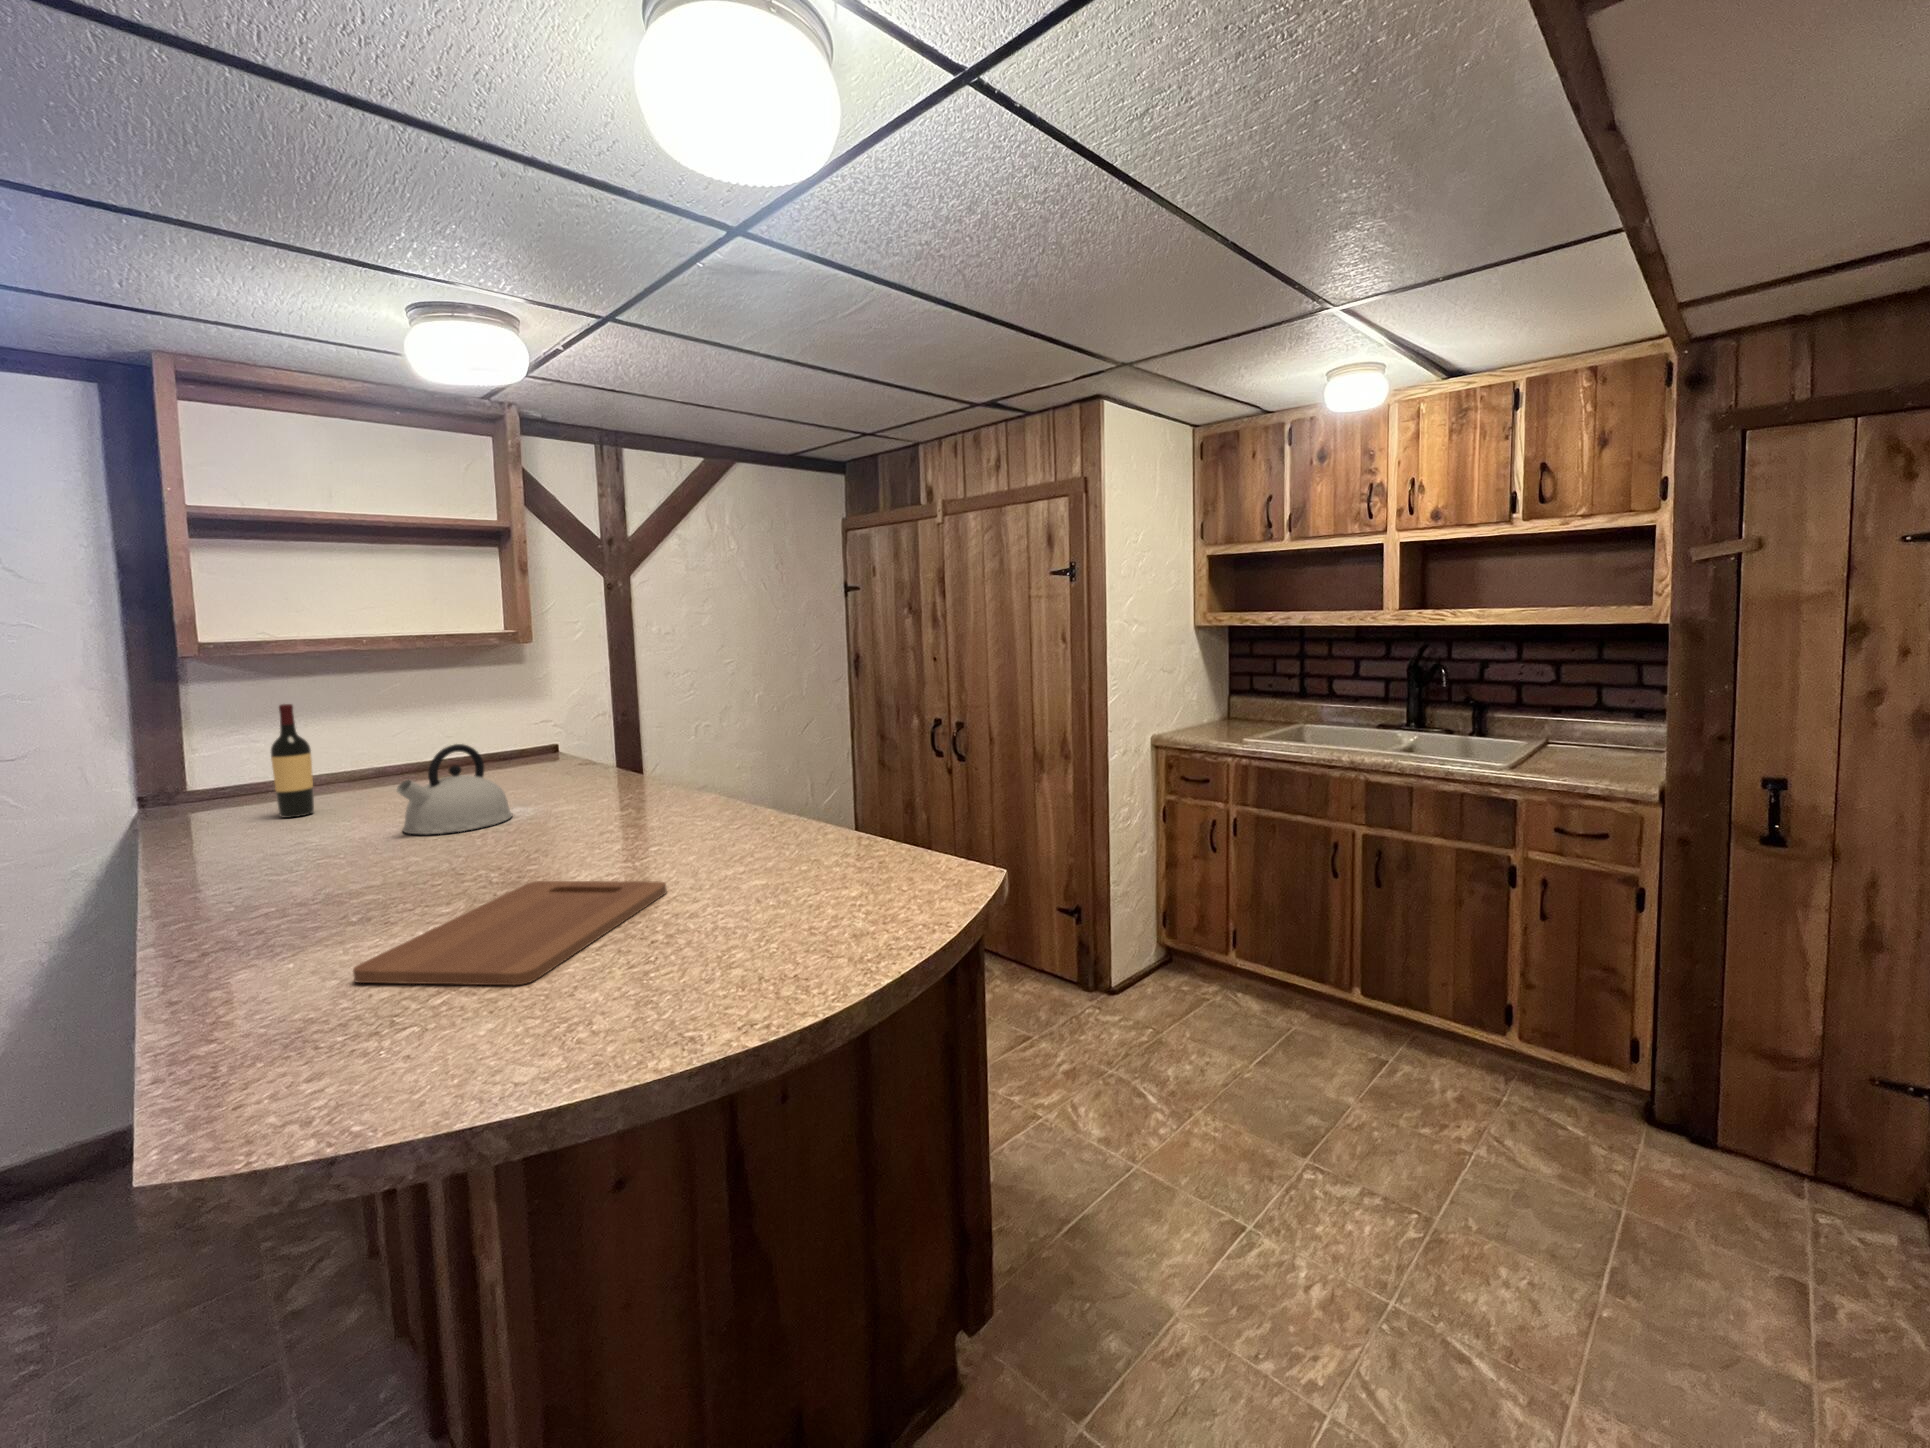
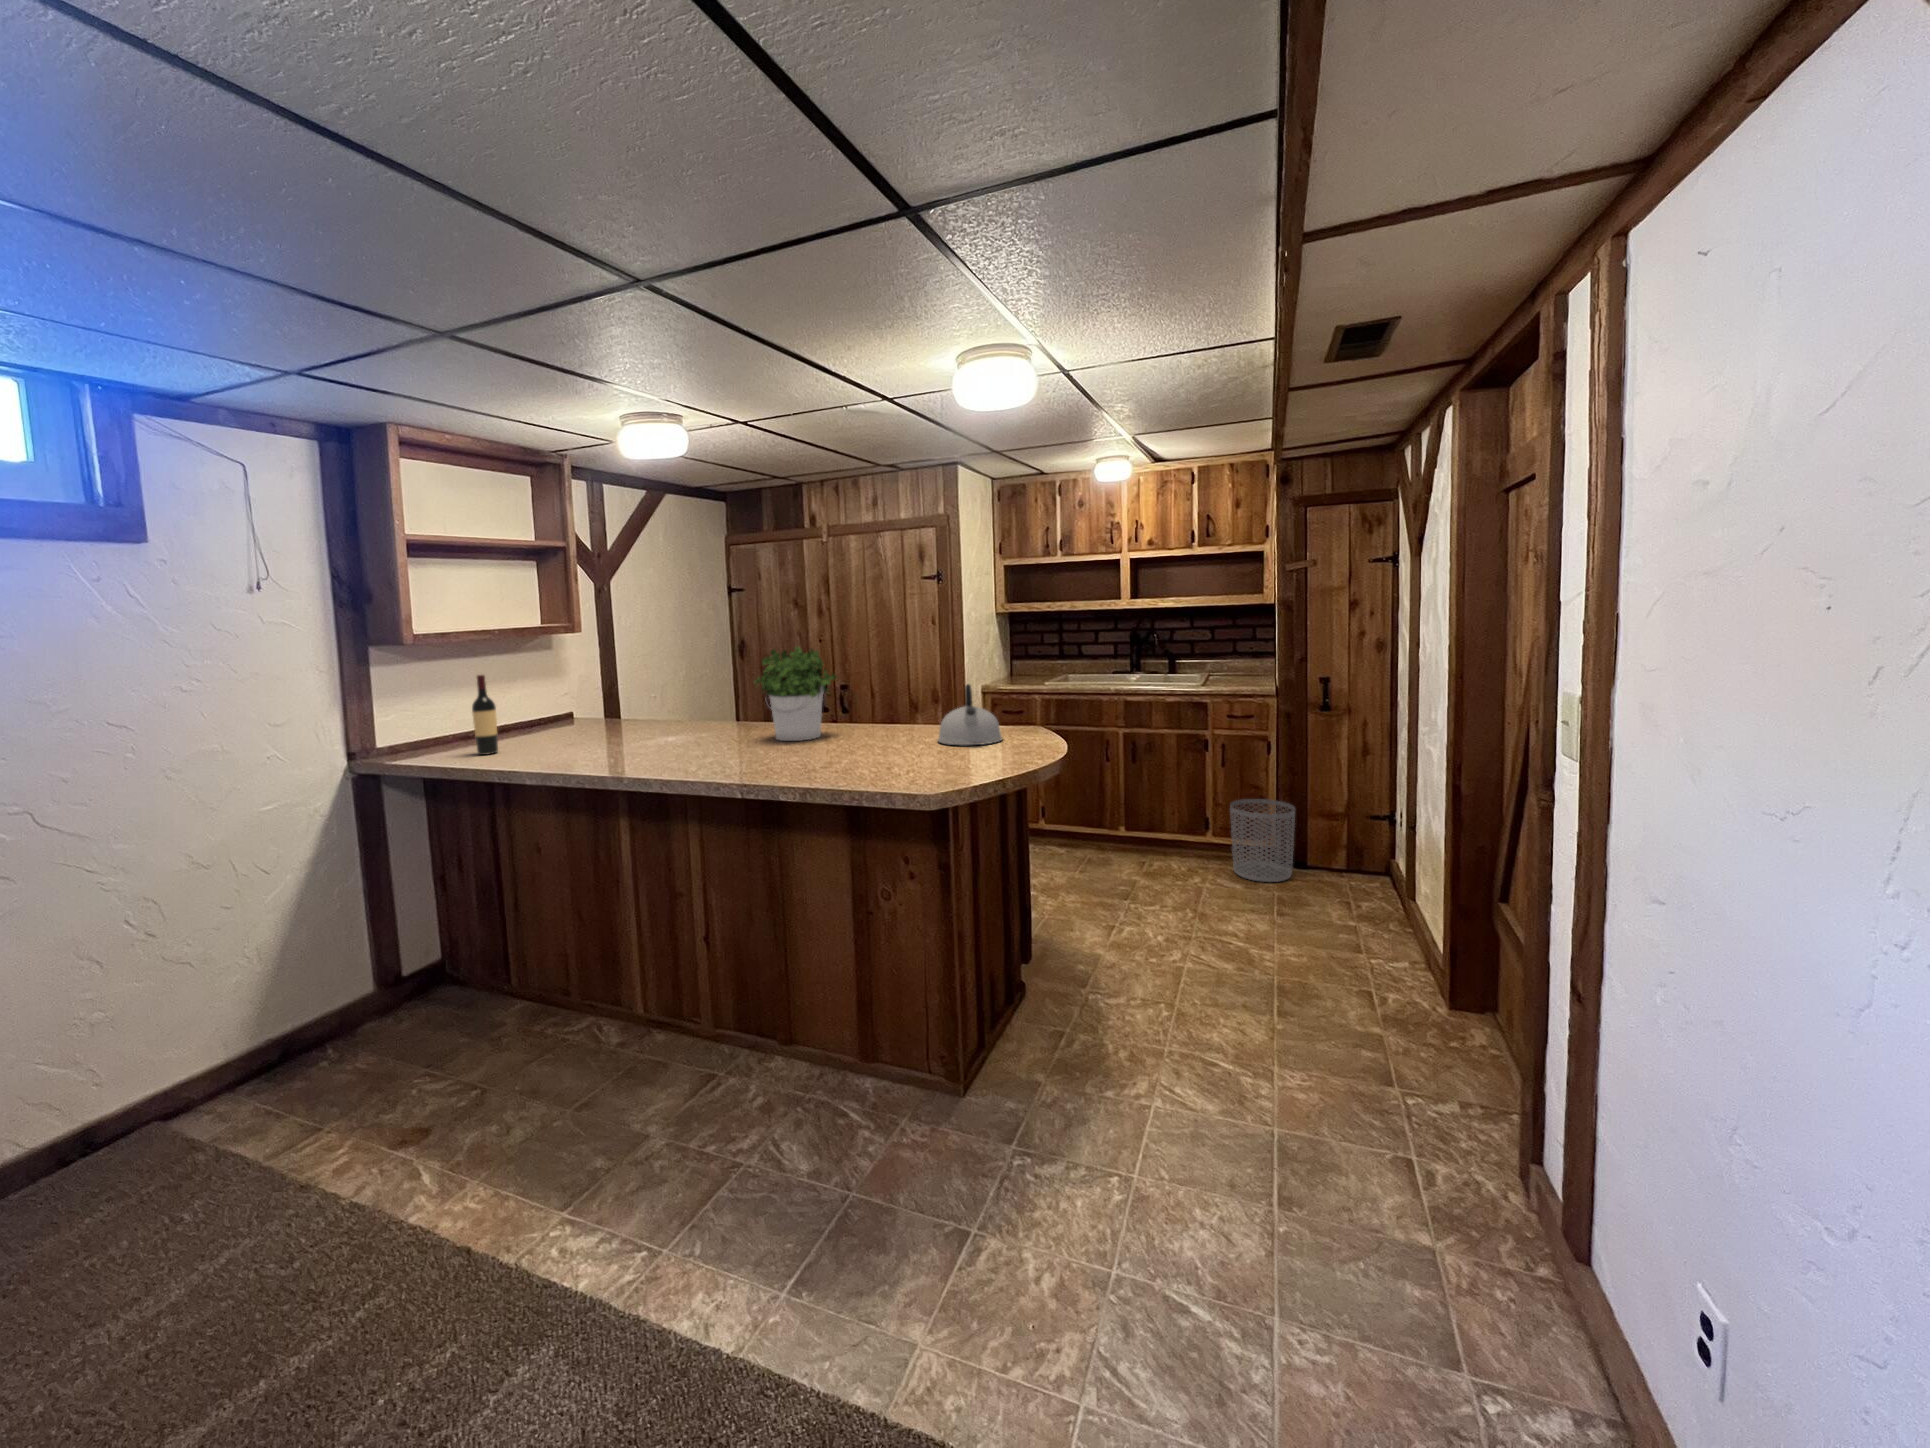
potted plant: none [577,685,719,847] -> present [754,647,837,741]
kettle: present [397,744,513,835] -> present [938,684,1002,745]
cutting board: present [353,881,667,985] -> none [794,743,892,775]
waste bin: none [1549,991,1692,1178] -> present [1230,799,1295,882]

